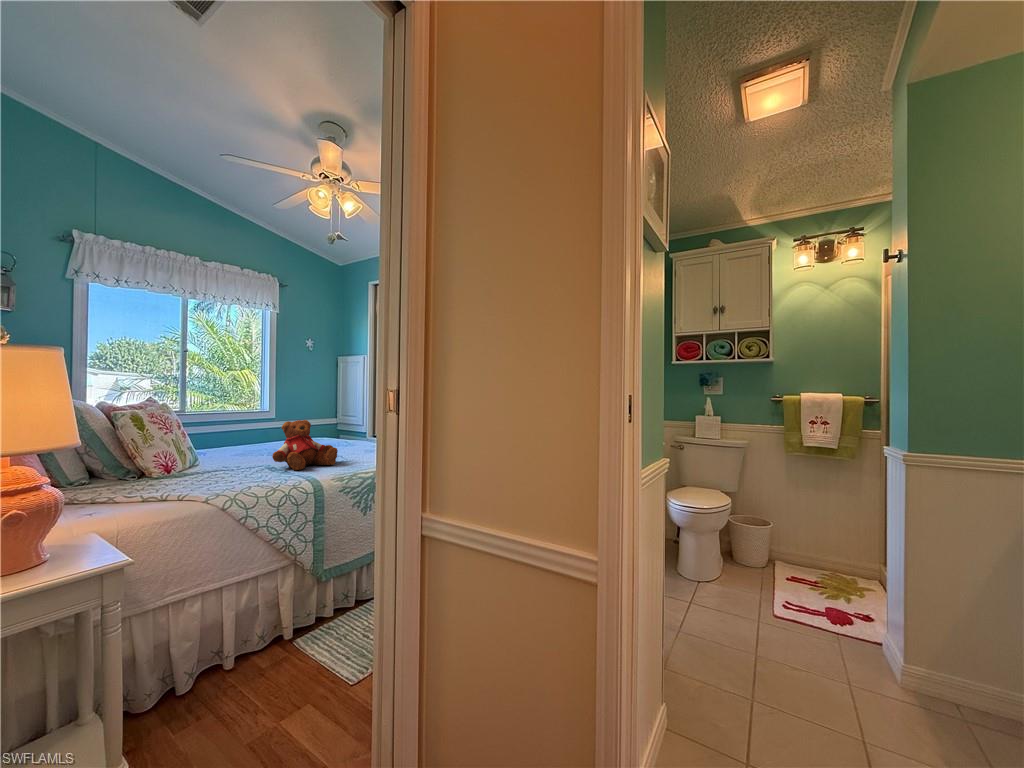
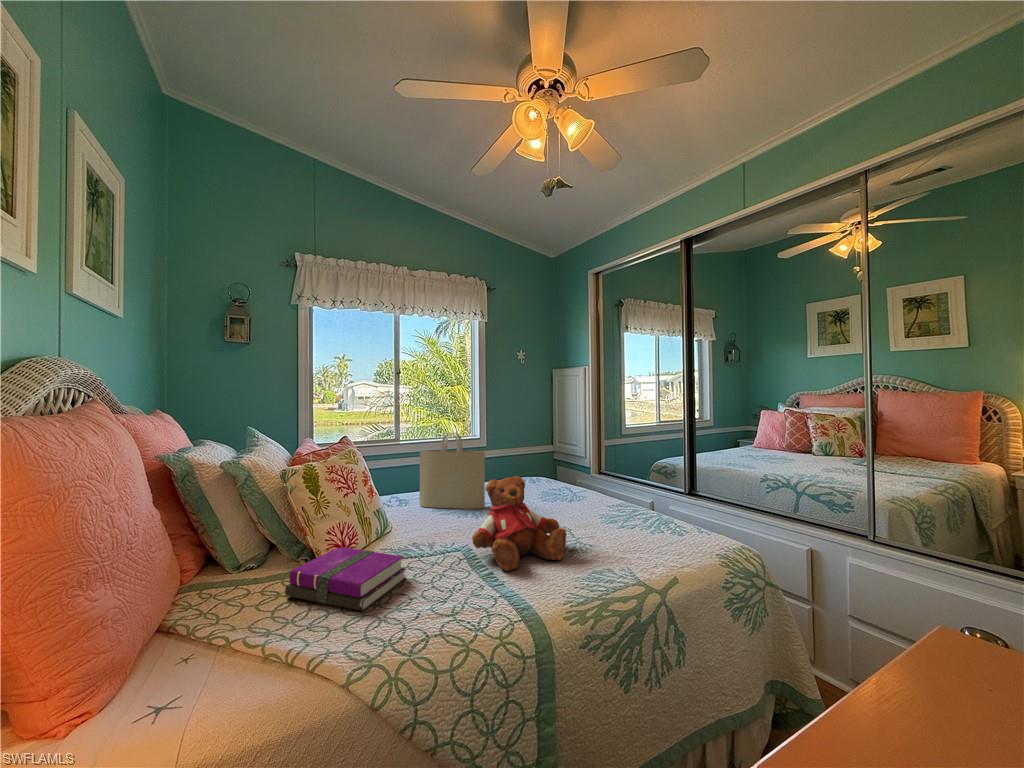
tote bag: none [217,398,278,455] -> present [420,432,485,509]
notebook: none [132,464,225,488] -> present [285,547,406,611]

